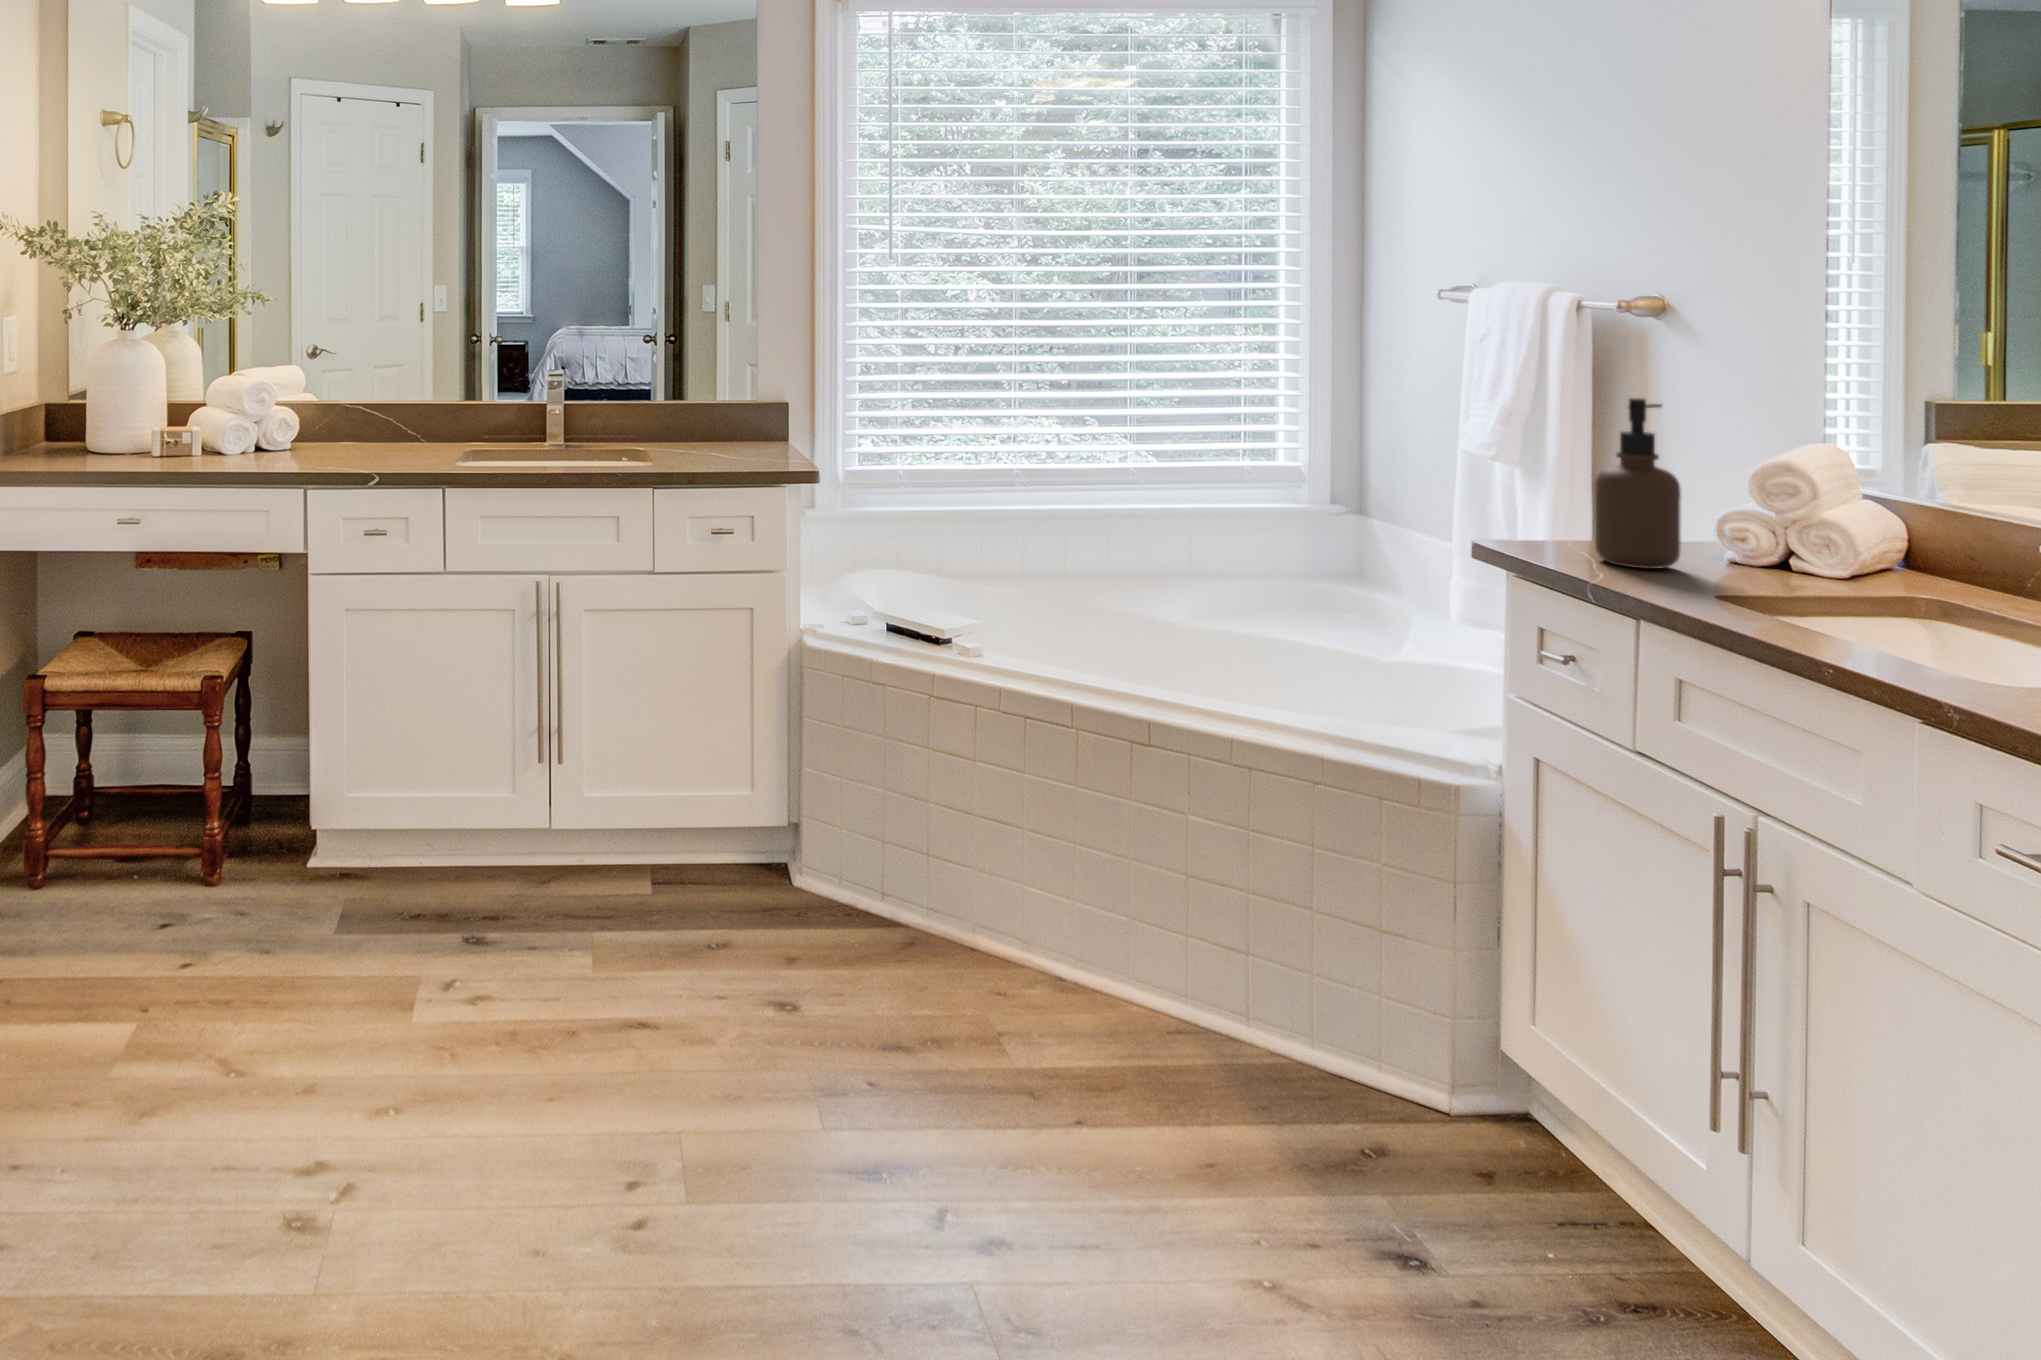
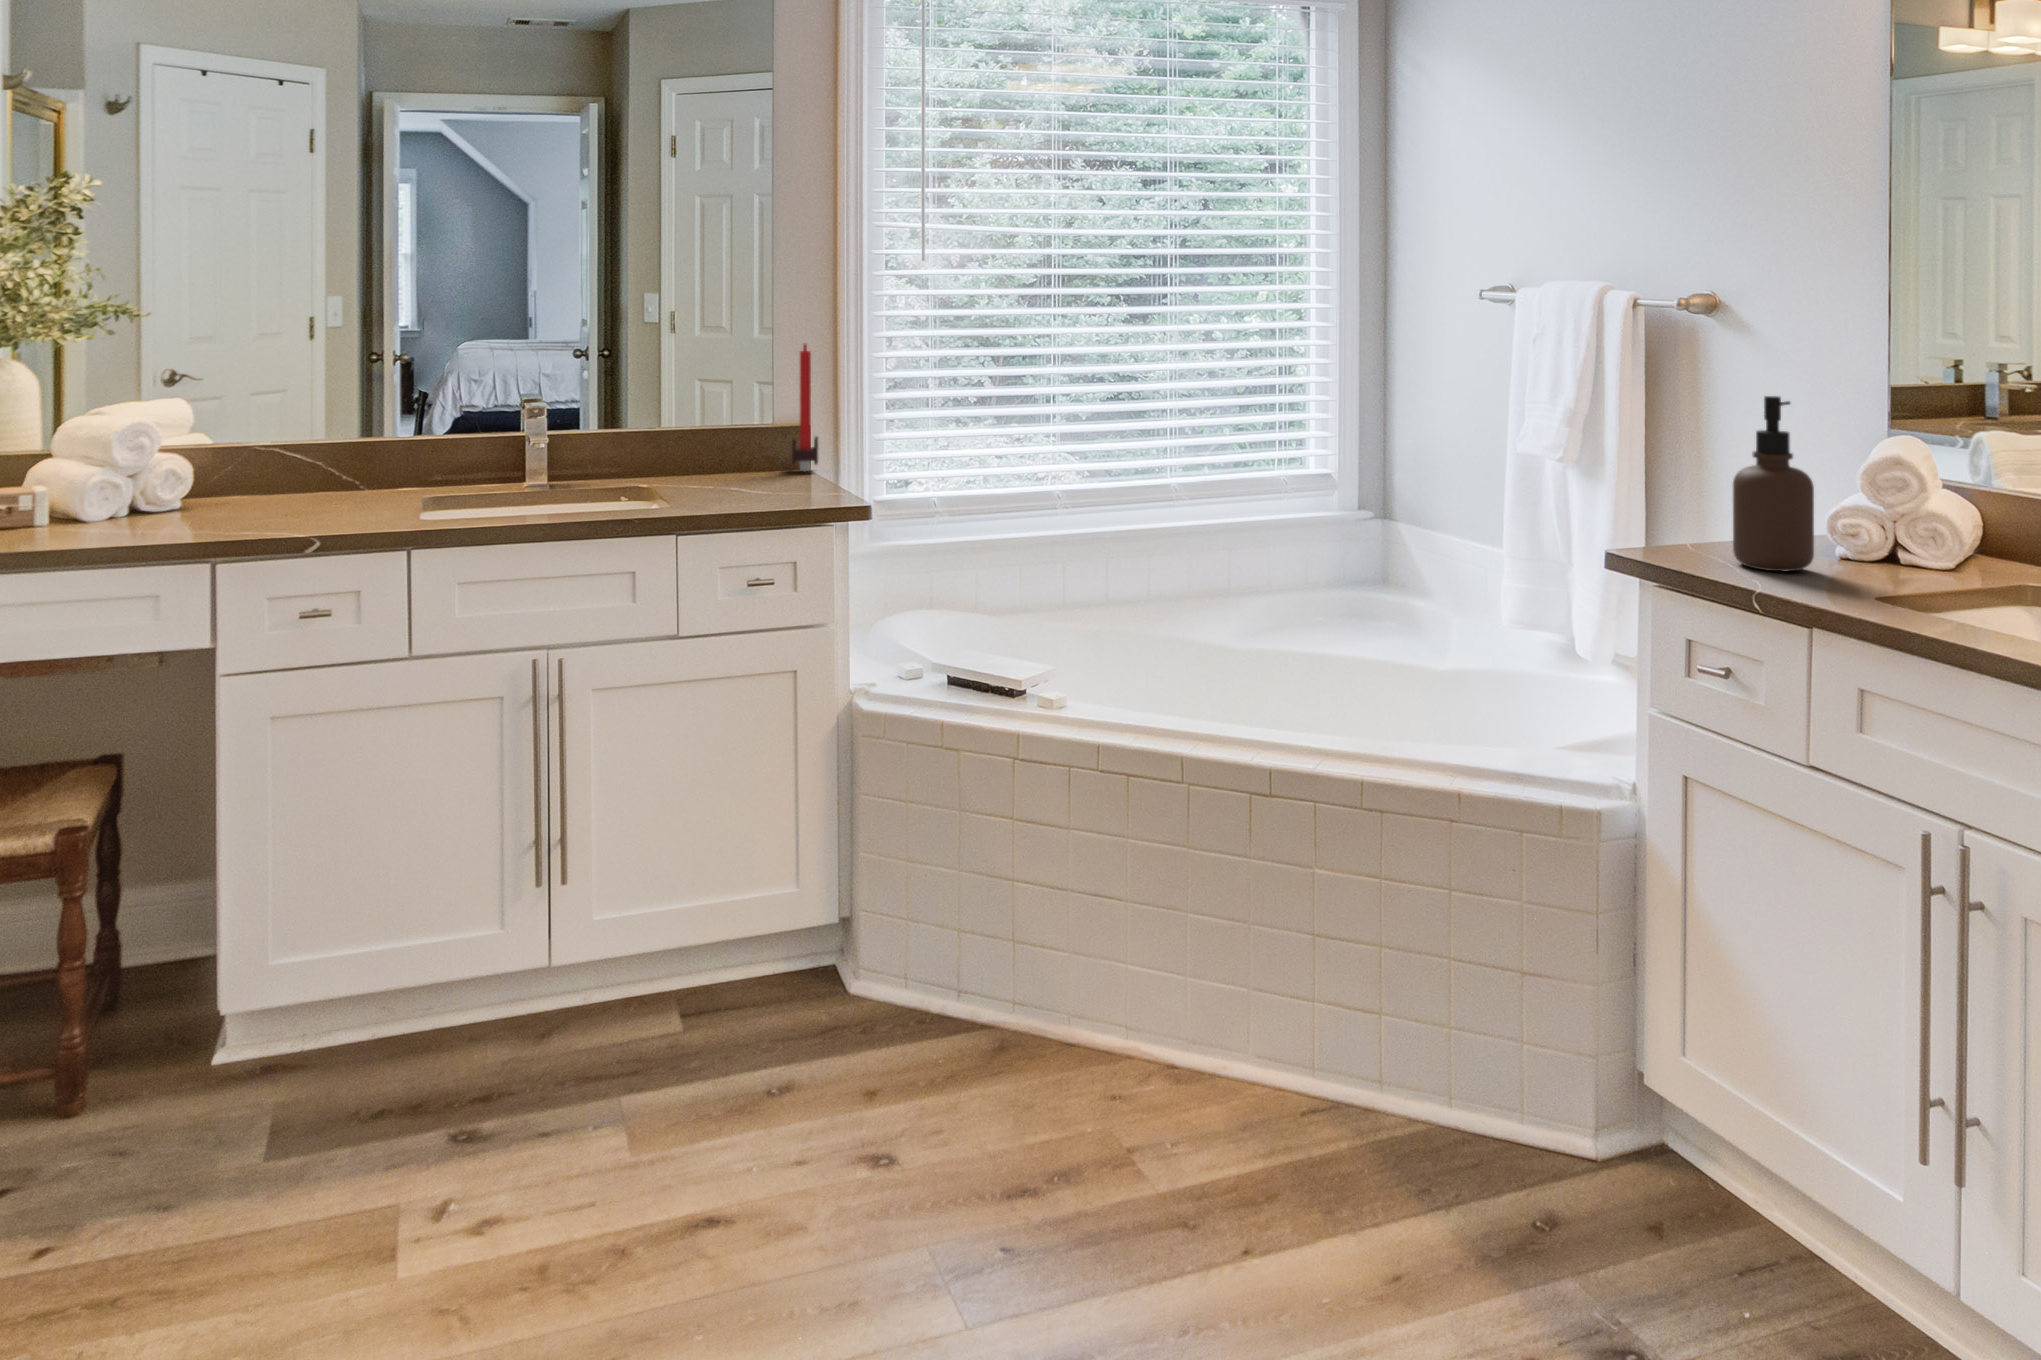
candle: none [773,331,798,441] -> present [792,344,818,471]

